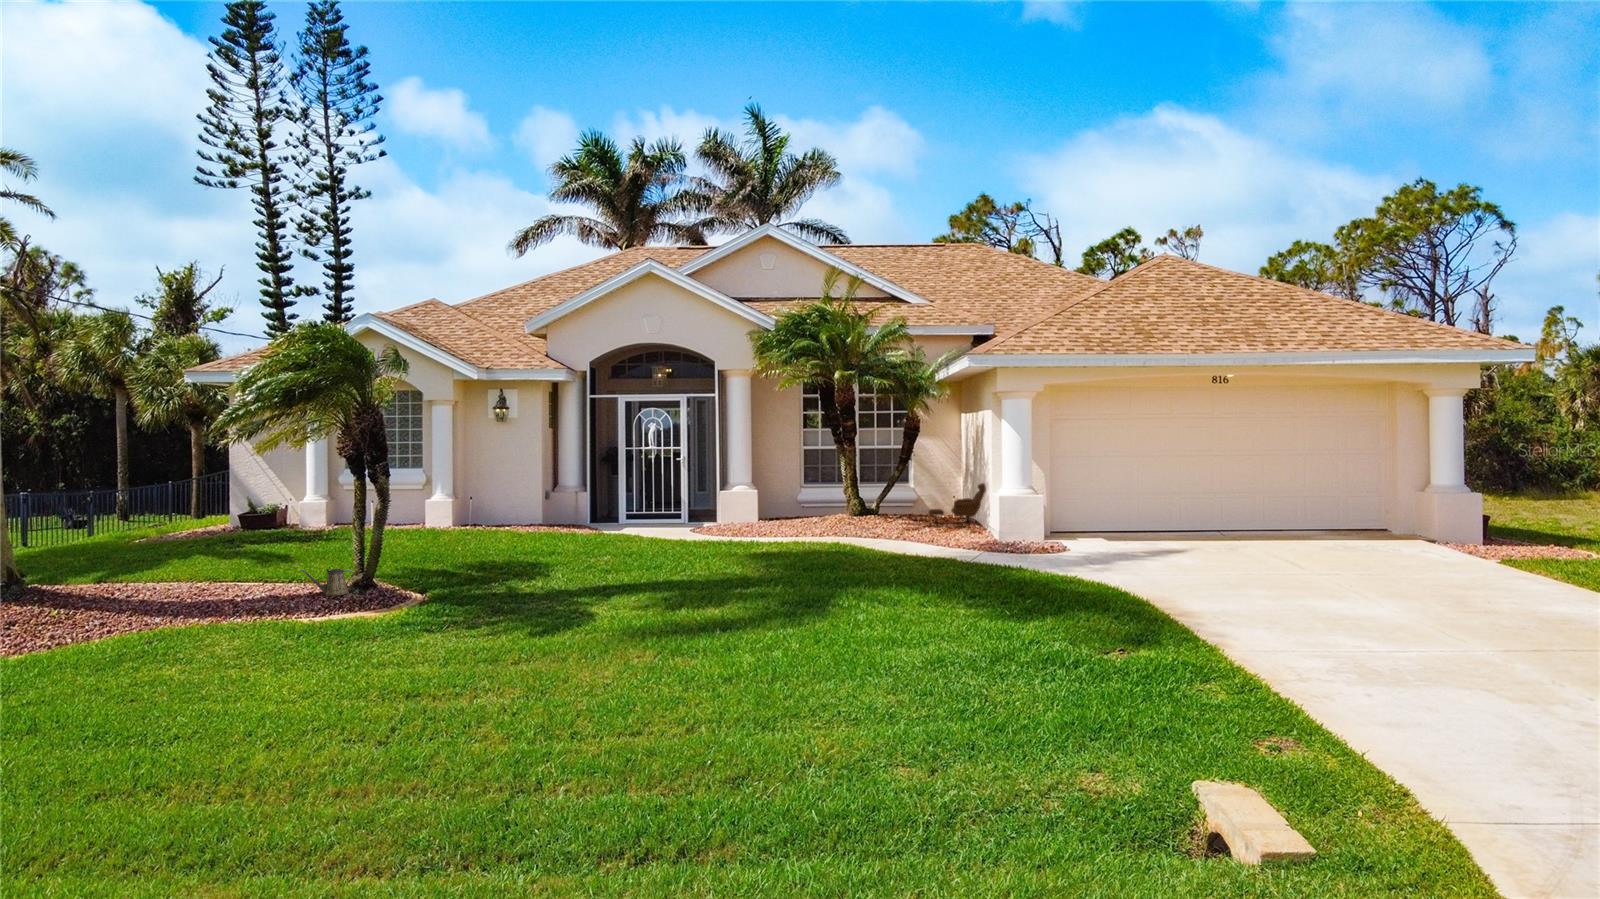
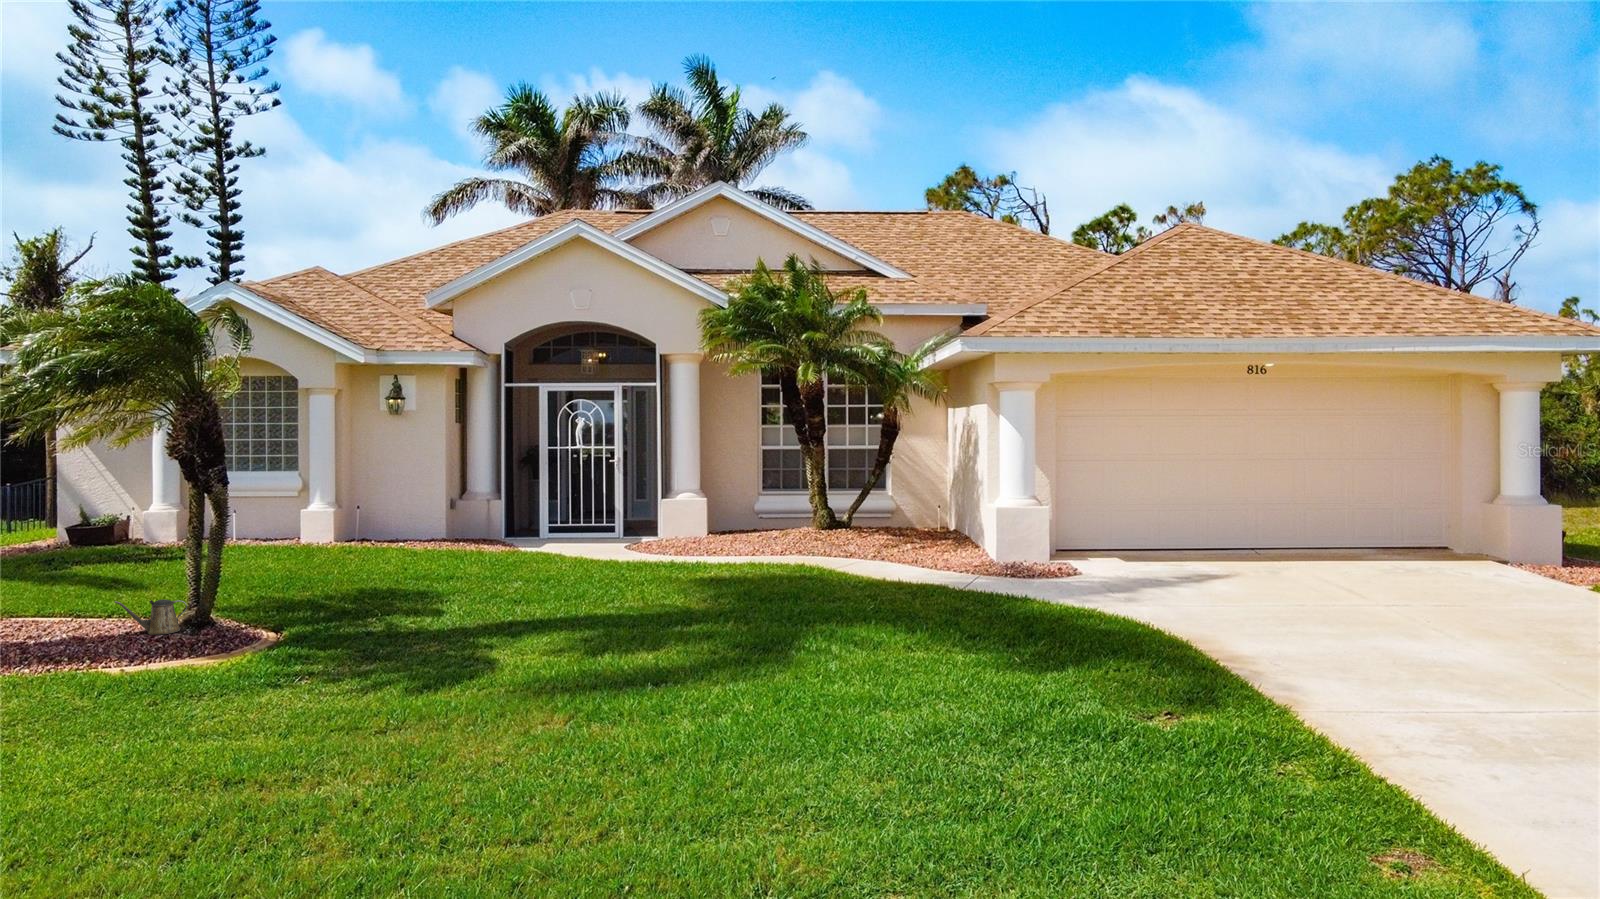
lounge chair: present [929,483,986,526] -> none [903,490,975,543]

